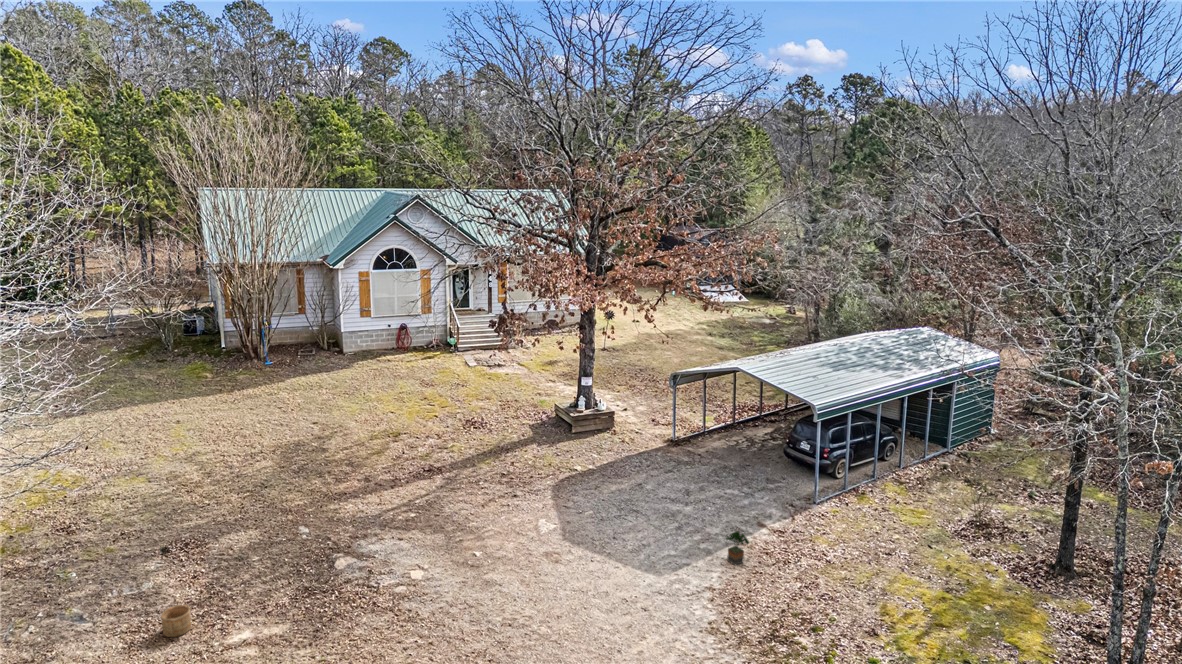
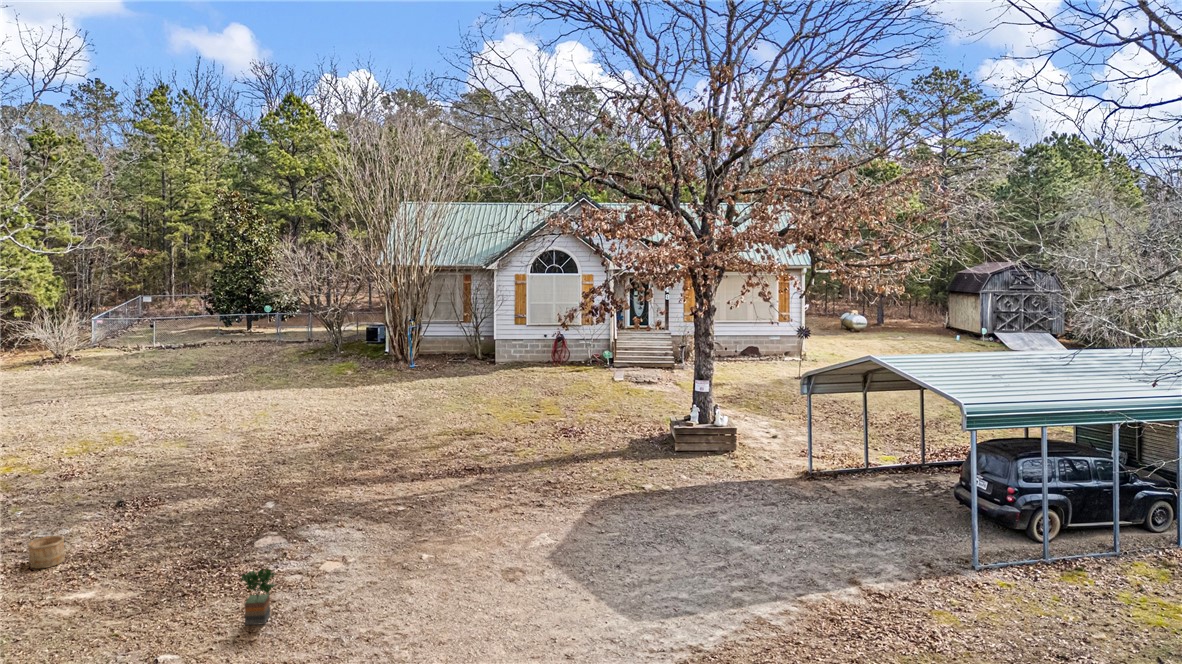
potted tree: present [726,532,749,565] -> present [241,569,276,625]

